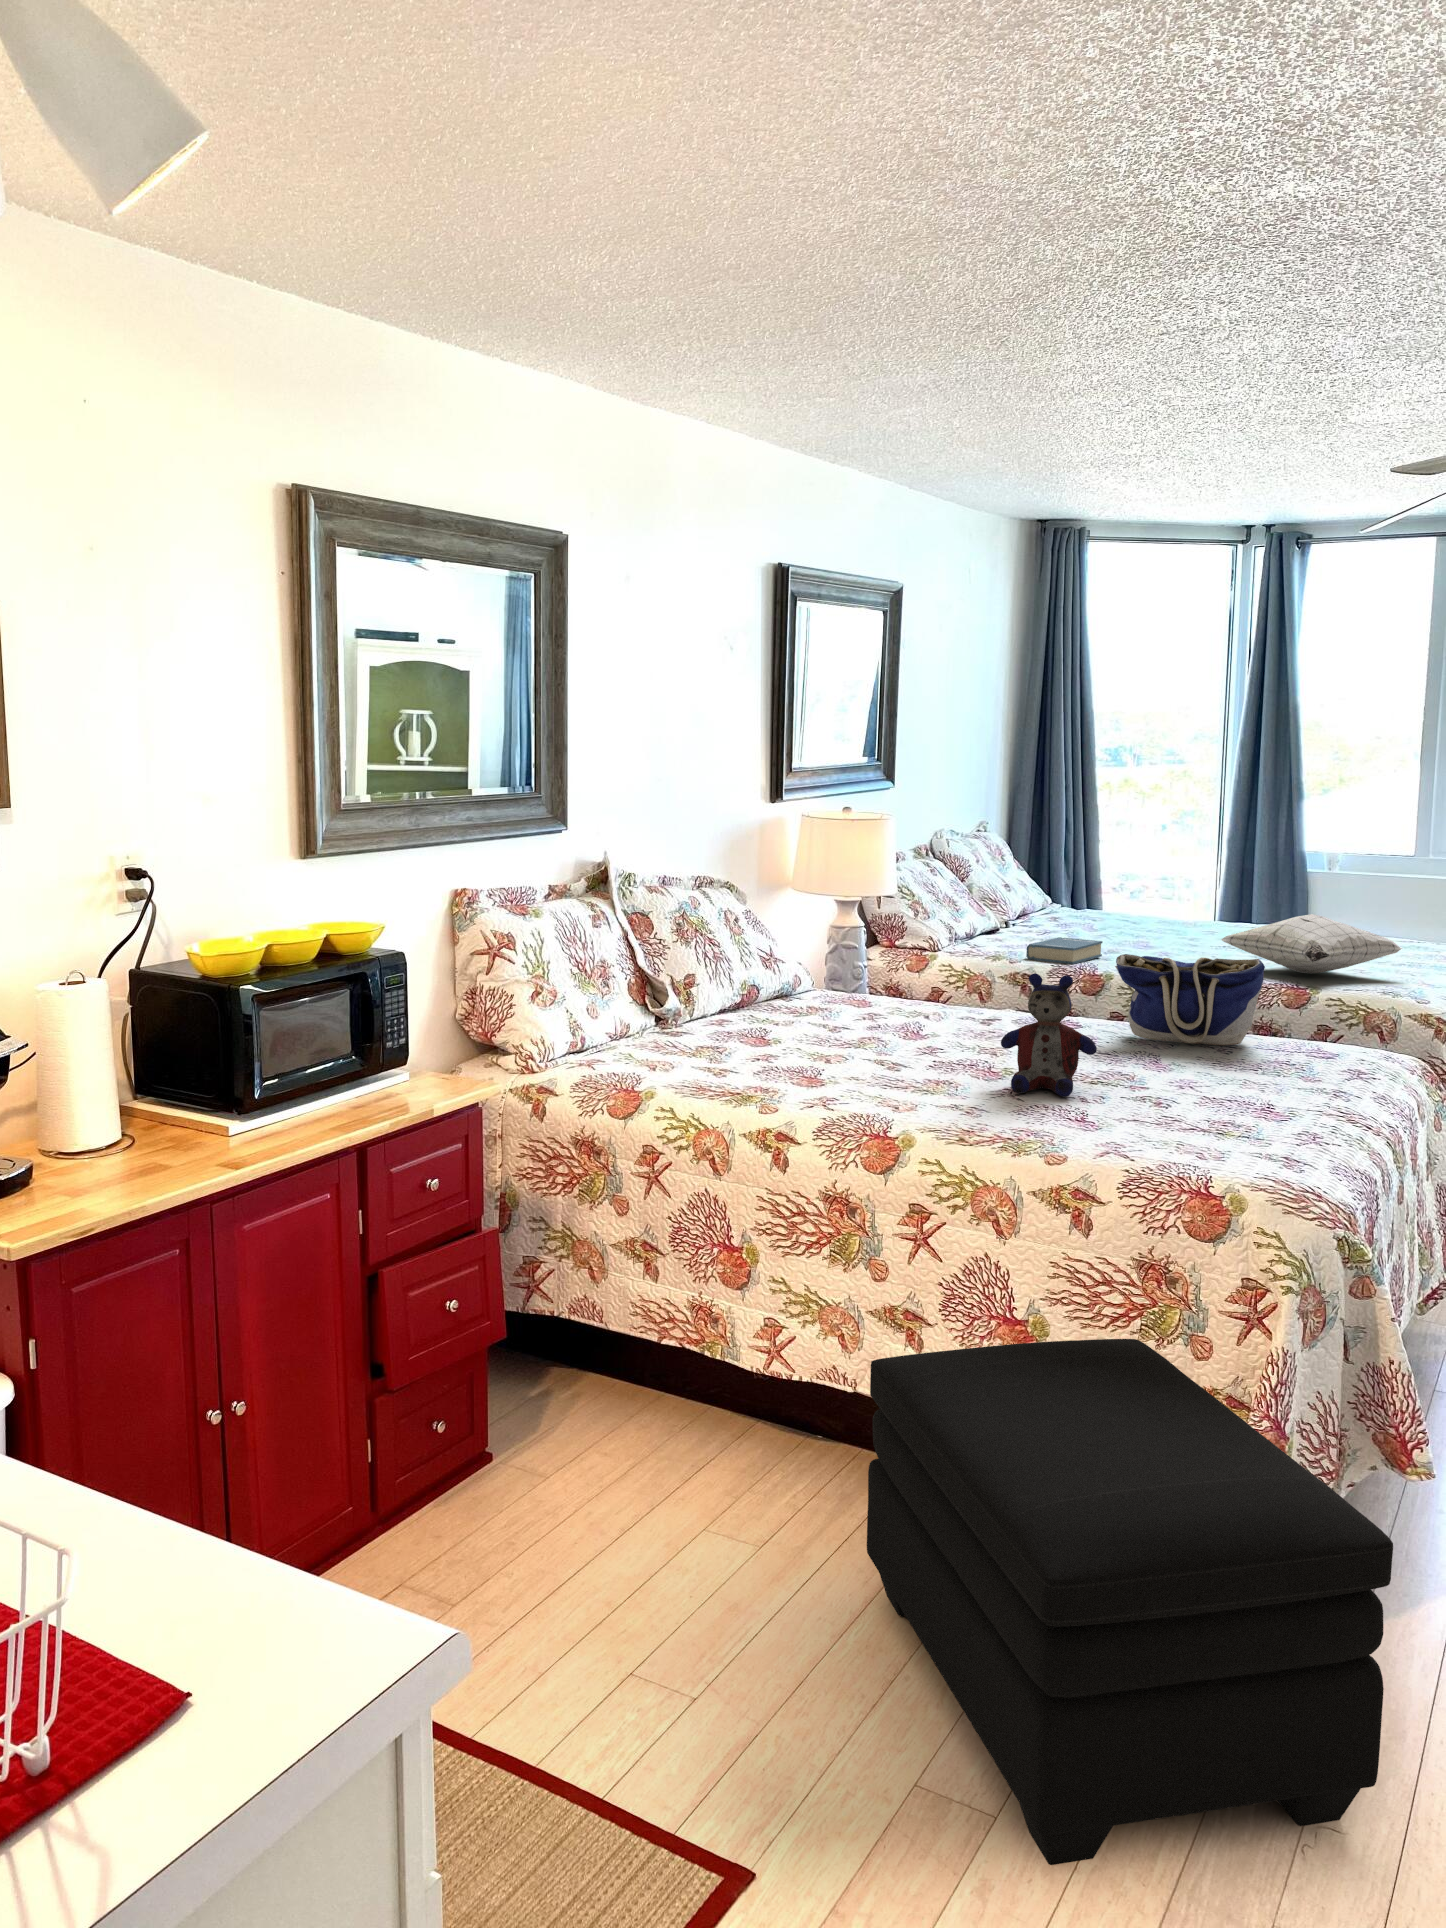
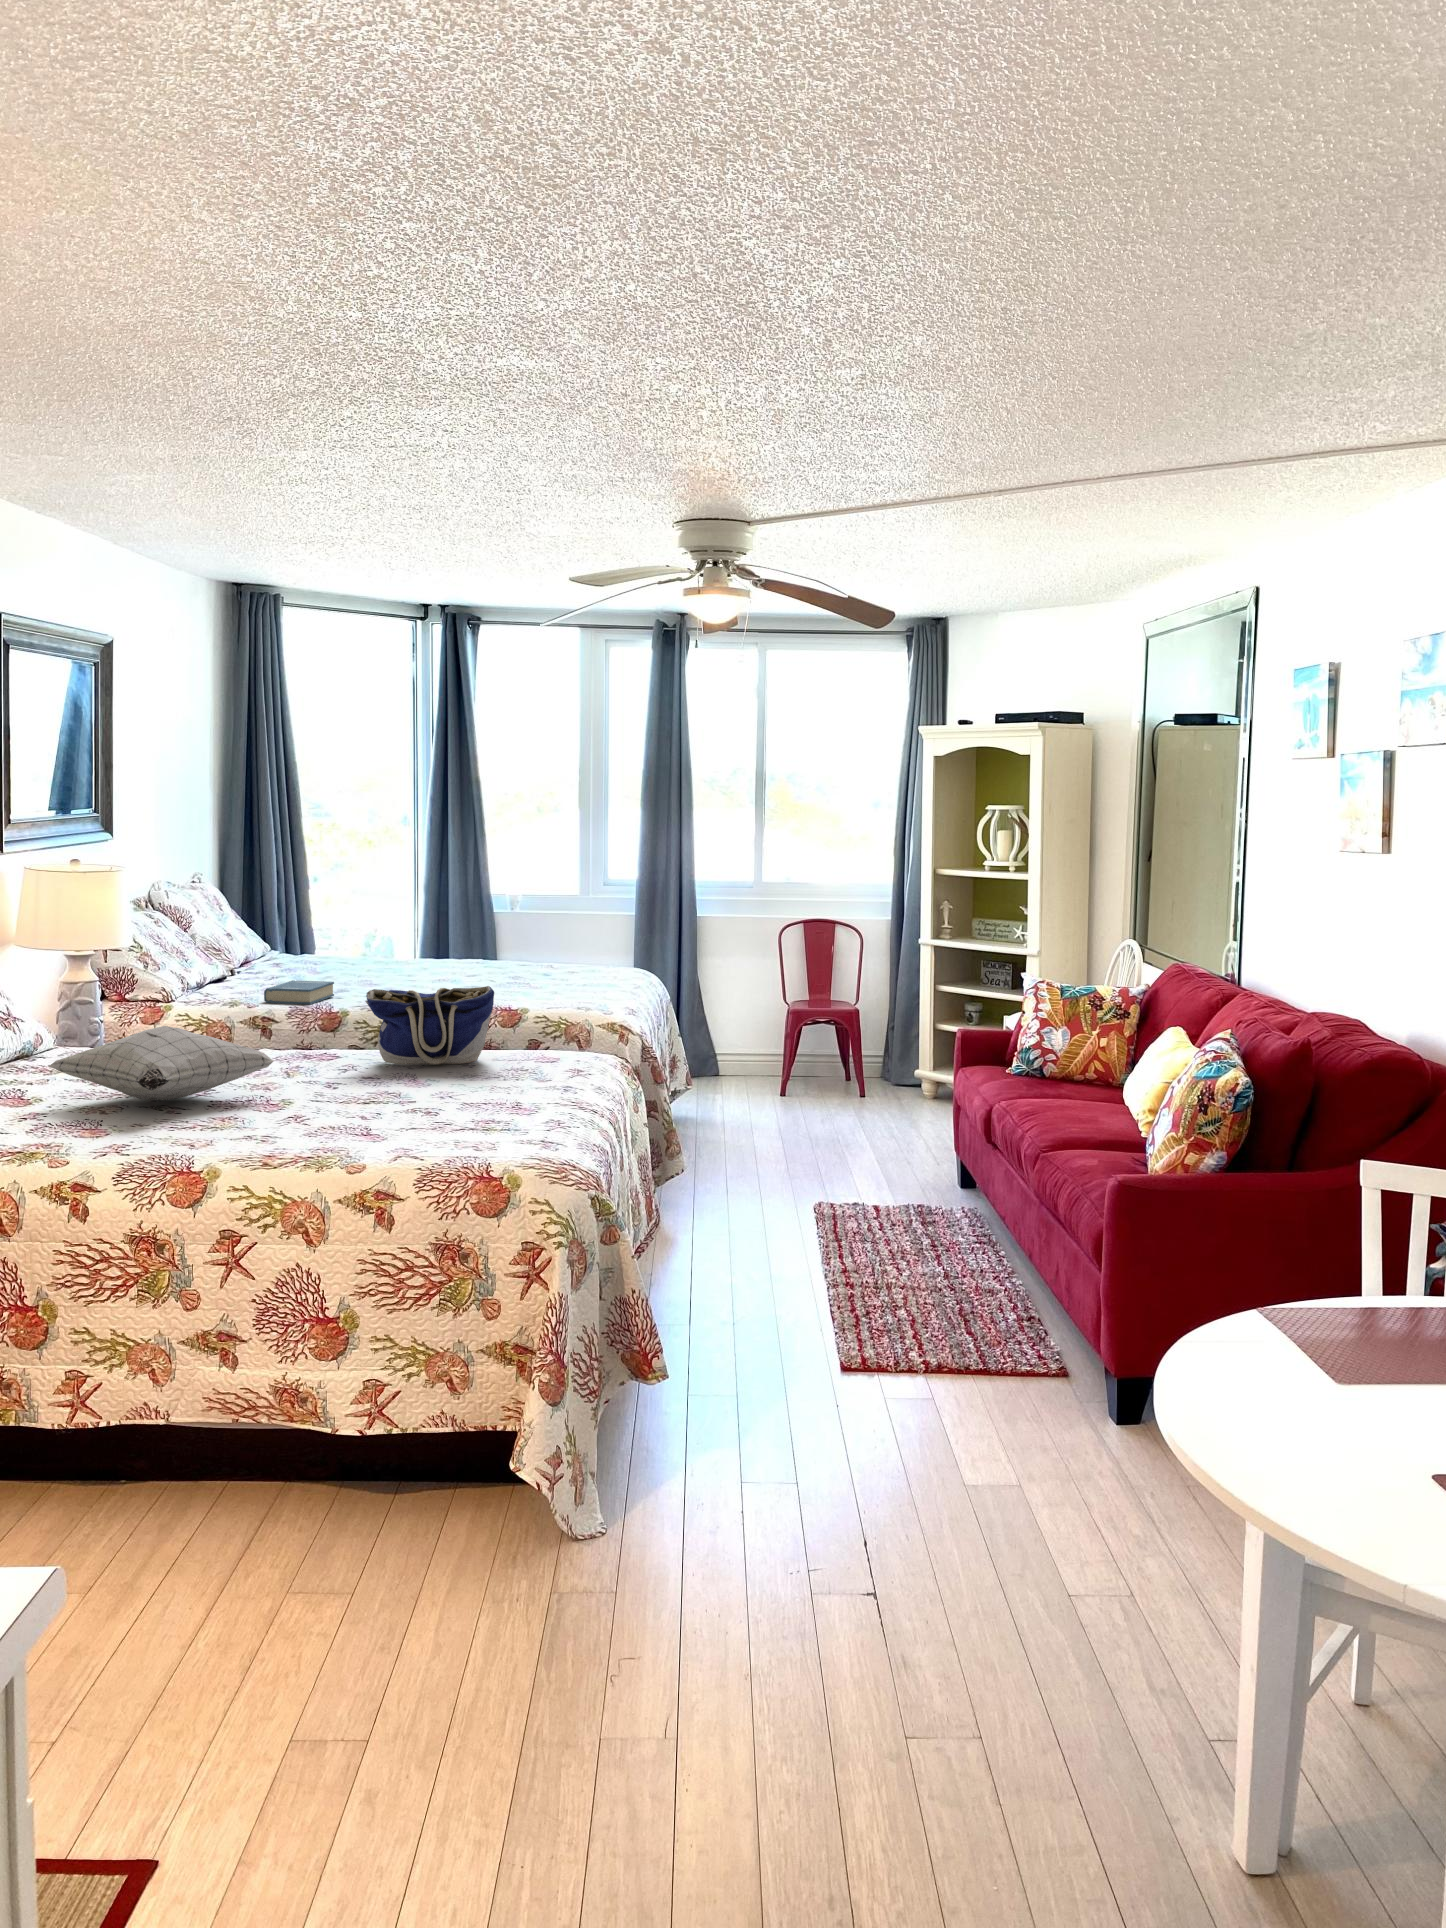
pillow: present [1221,914,1402,974] -> present [49,1026,274,1101]
stuffed bear: present [1001,973,1097,1097] -> none [279,1009,368,1120]
ottoman: present [867,1339,1393,1865] -> none [209,1313,665,1748]

